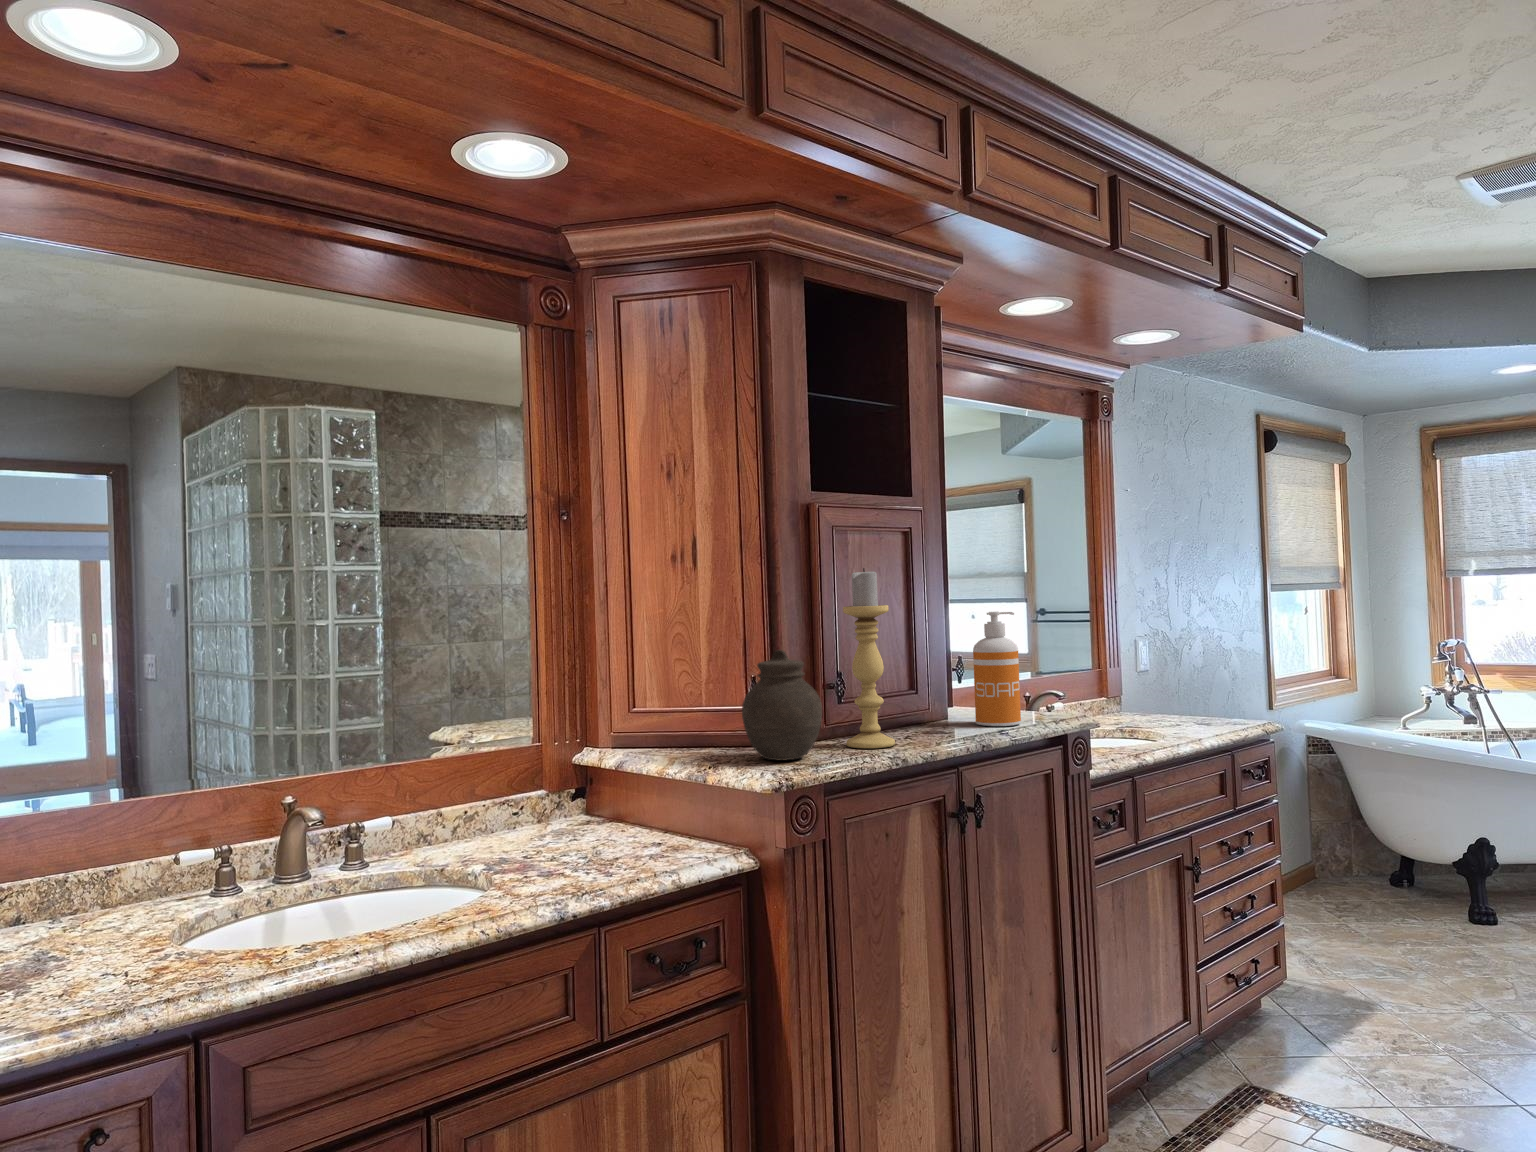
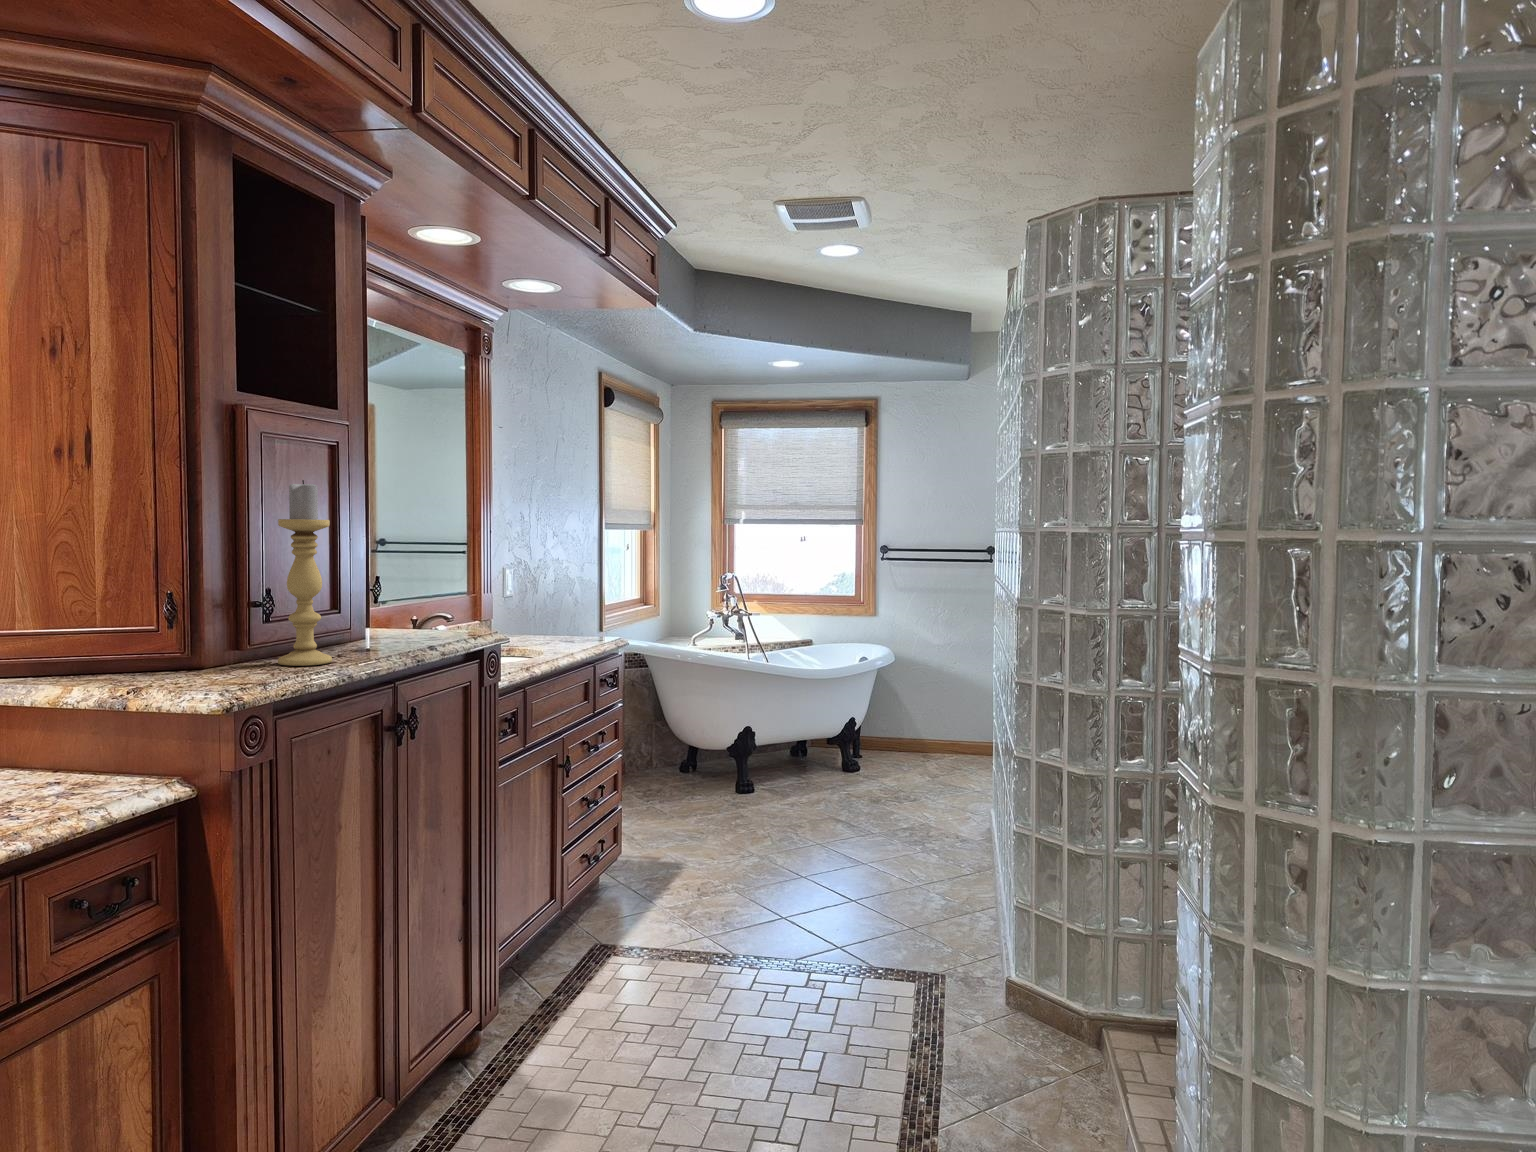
soap dispenser: present [973,612,1021,726] -> none [395,533,441,643]
jar: present [742,650,822,760] -> none [167,561,265,680]

